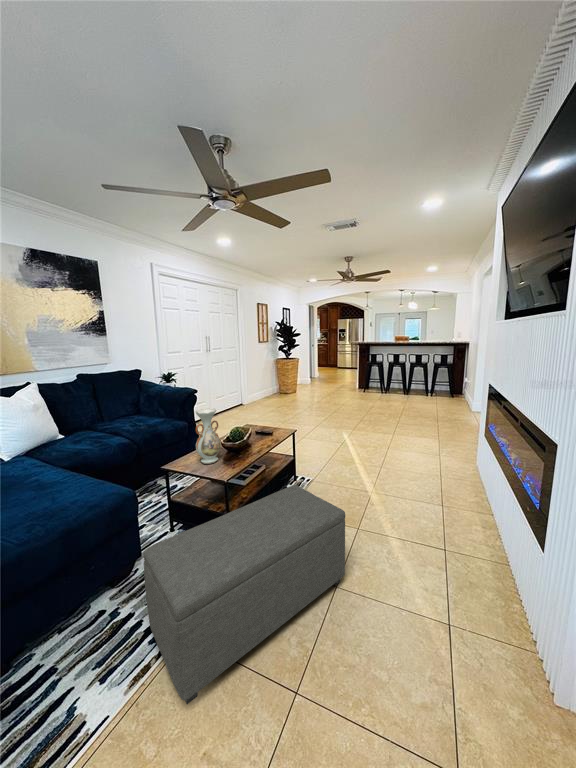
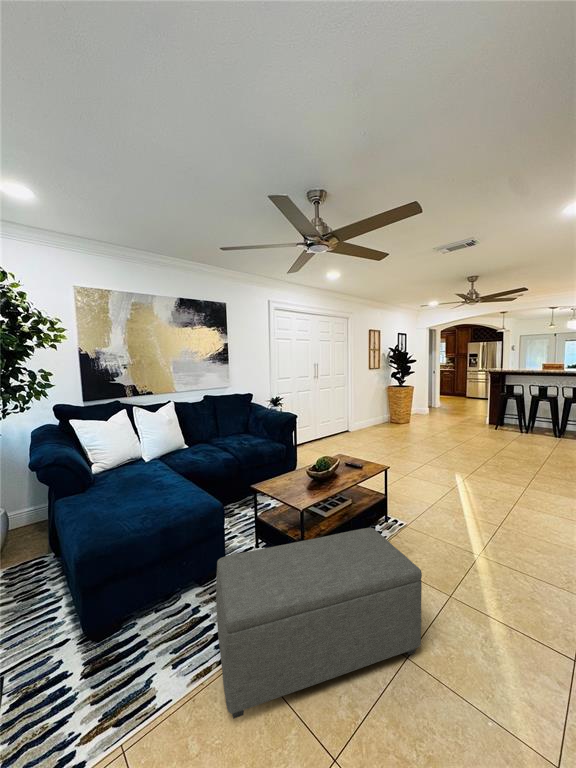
vase: present [196,409,221,464] -> none [280,436,303,490]

